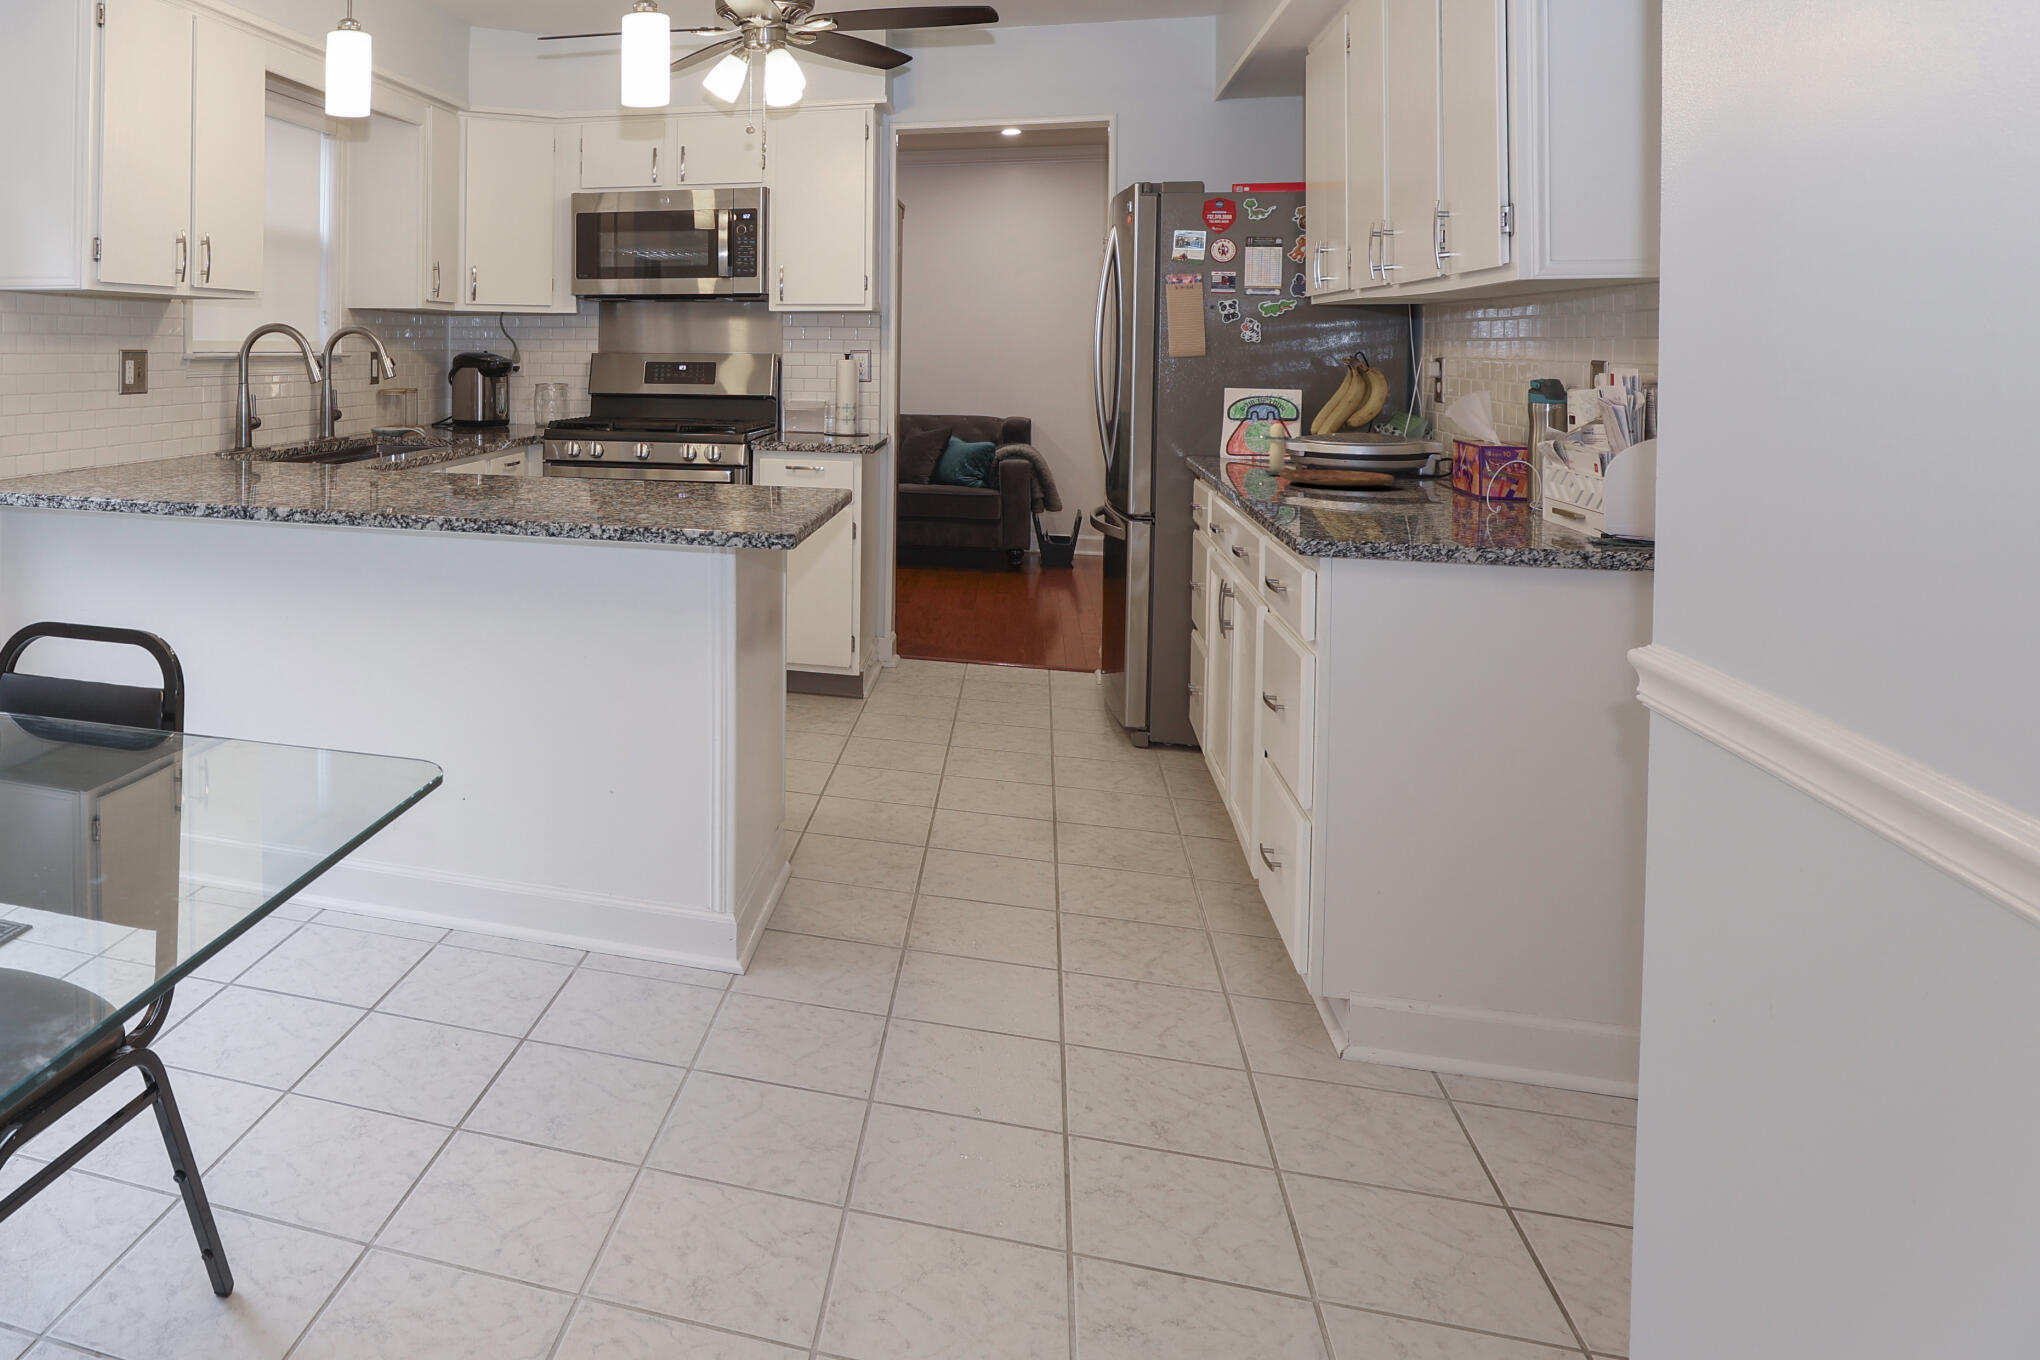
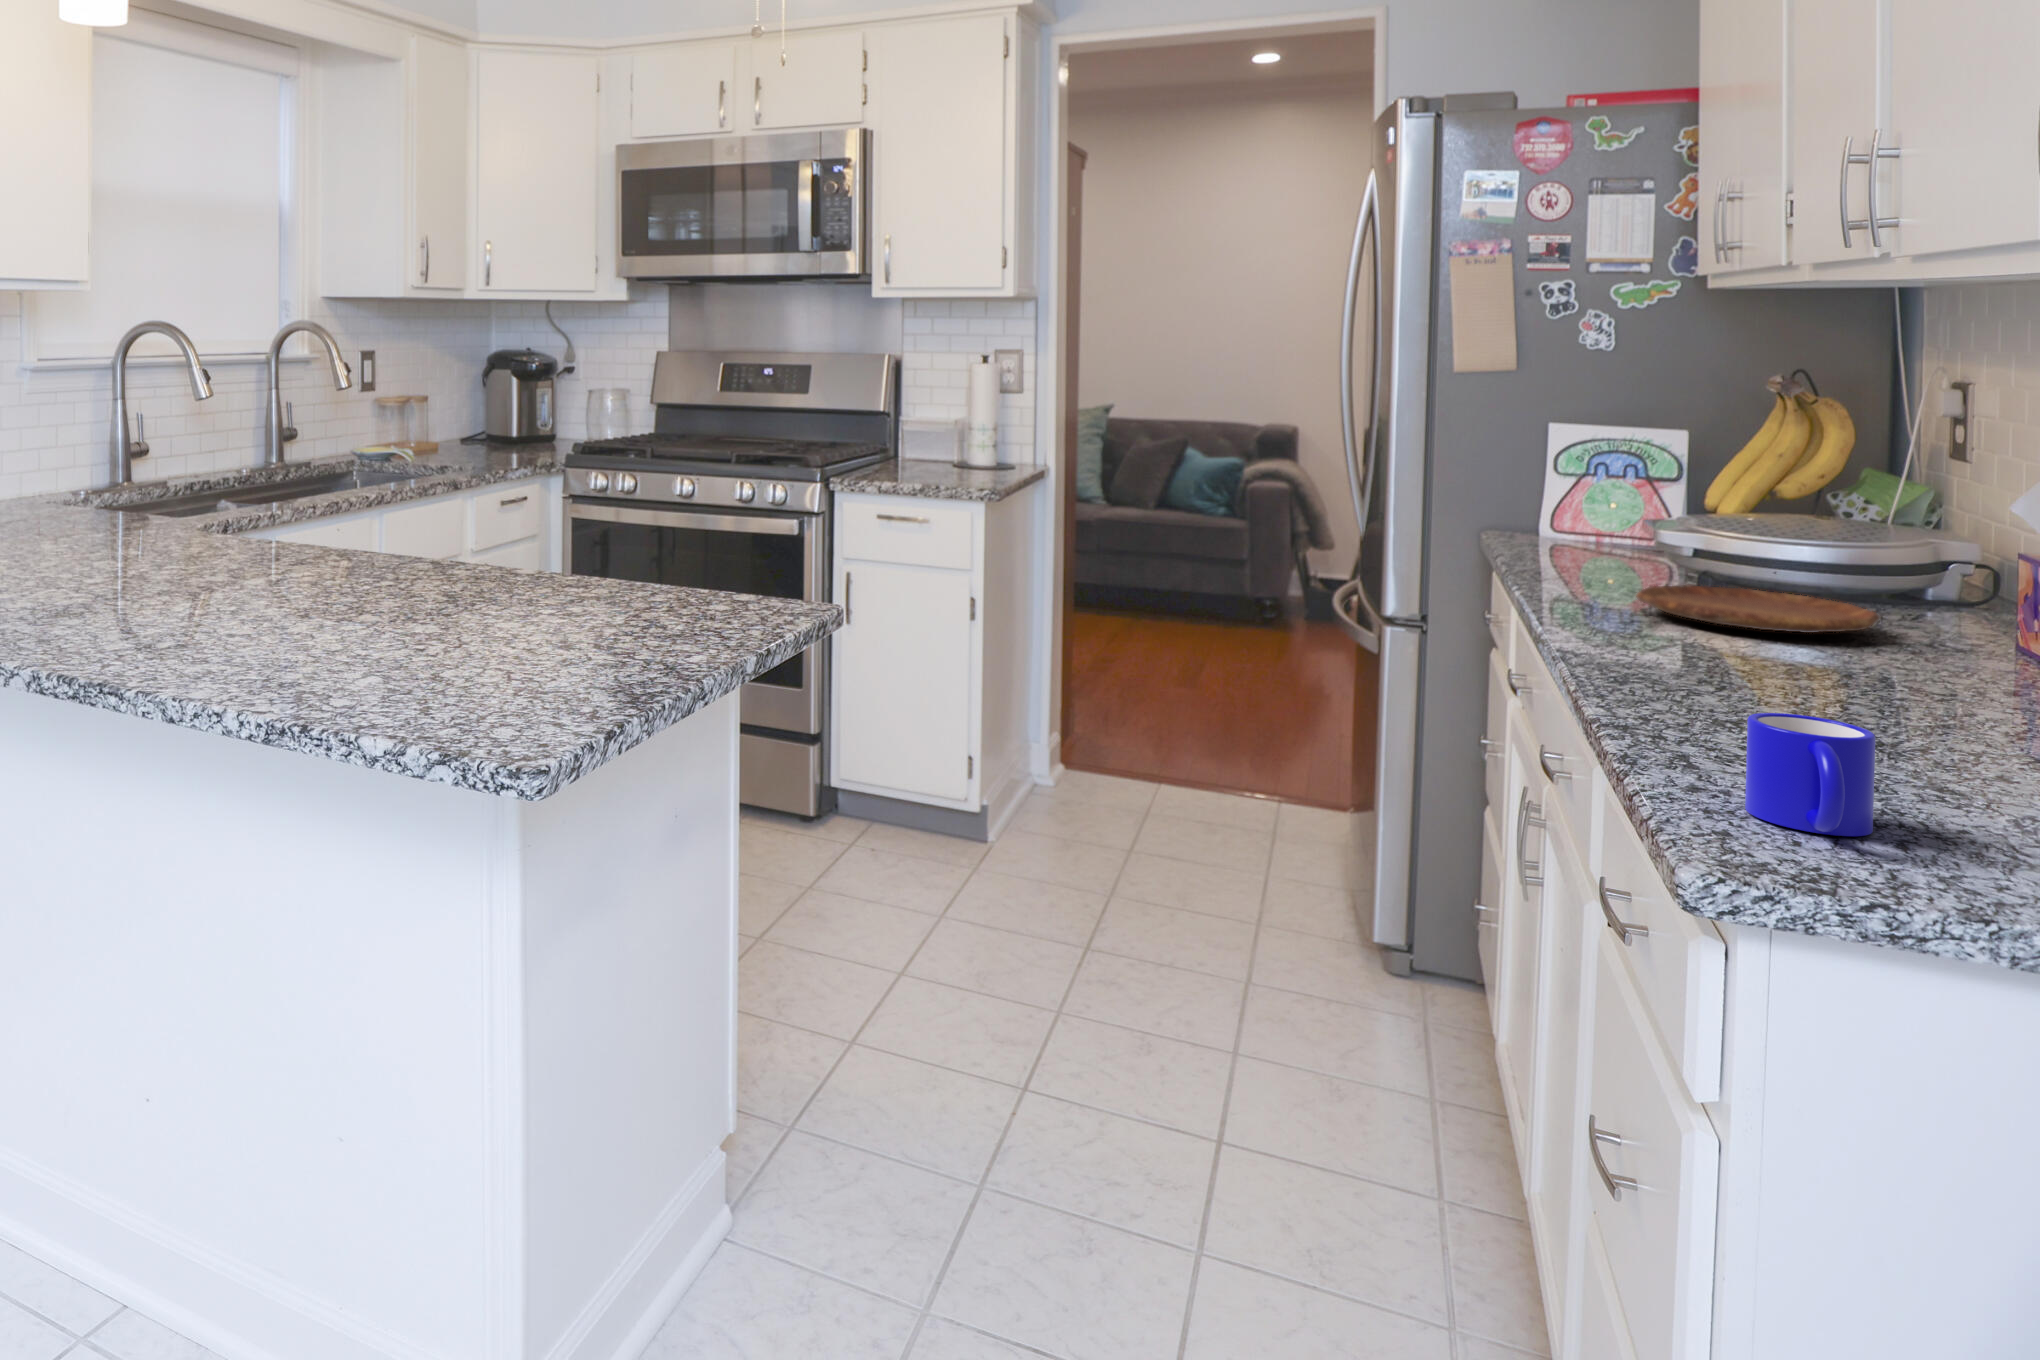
candle: present [1265,419,1289,475] -> none [1606,489,1666,588]
mug: none [1330,487,1378,533] -> present [1745,713,1875,836]

